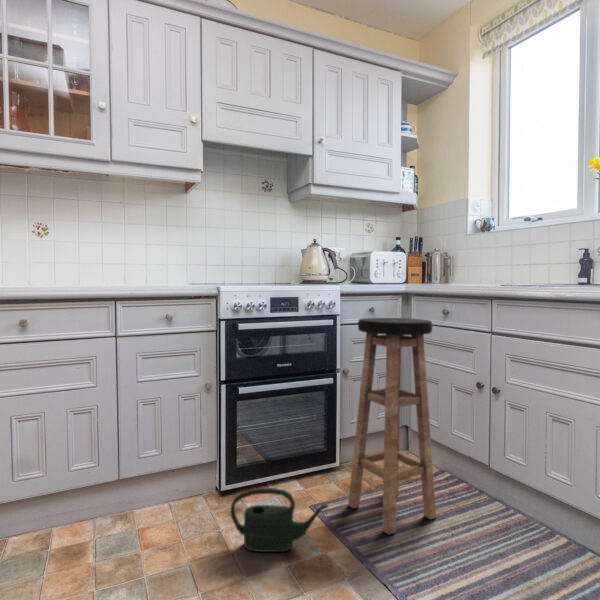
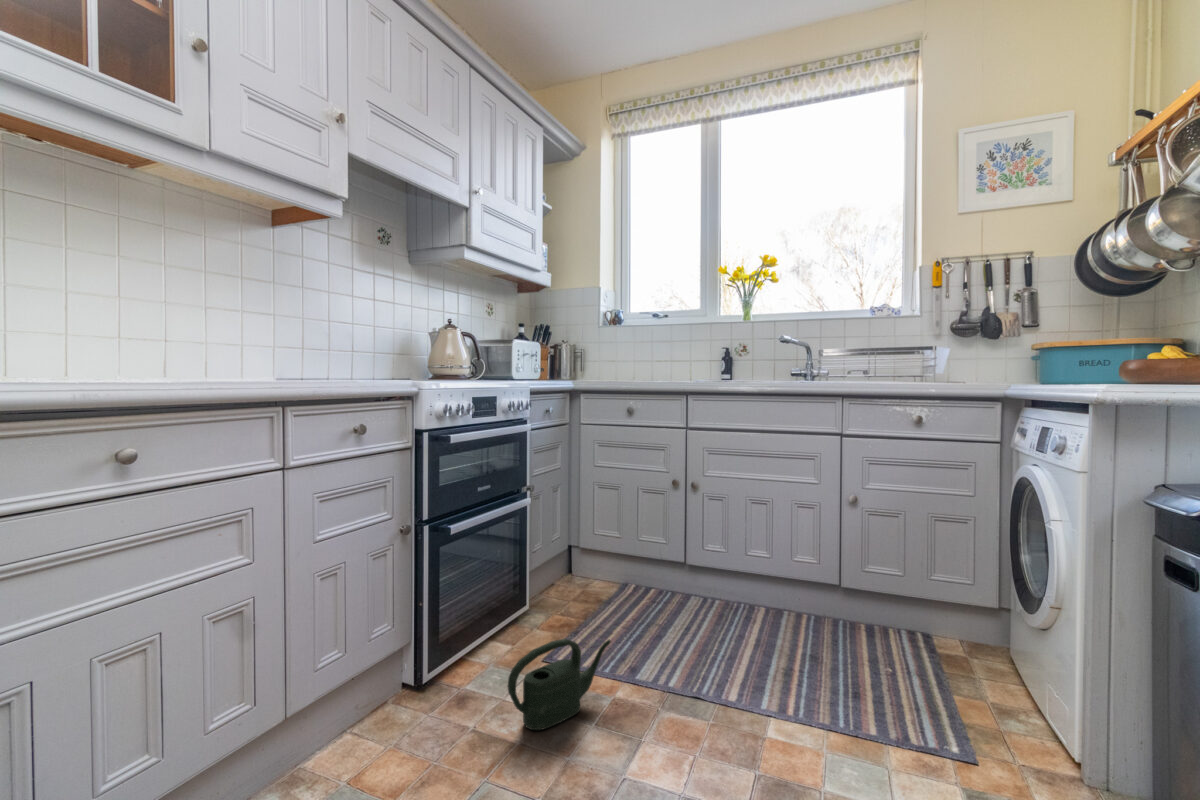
bar stool: present [348,318,436,534] -> none [577,417,663,655]

